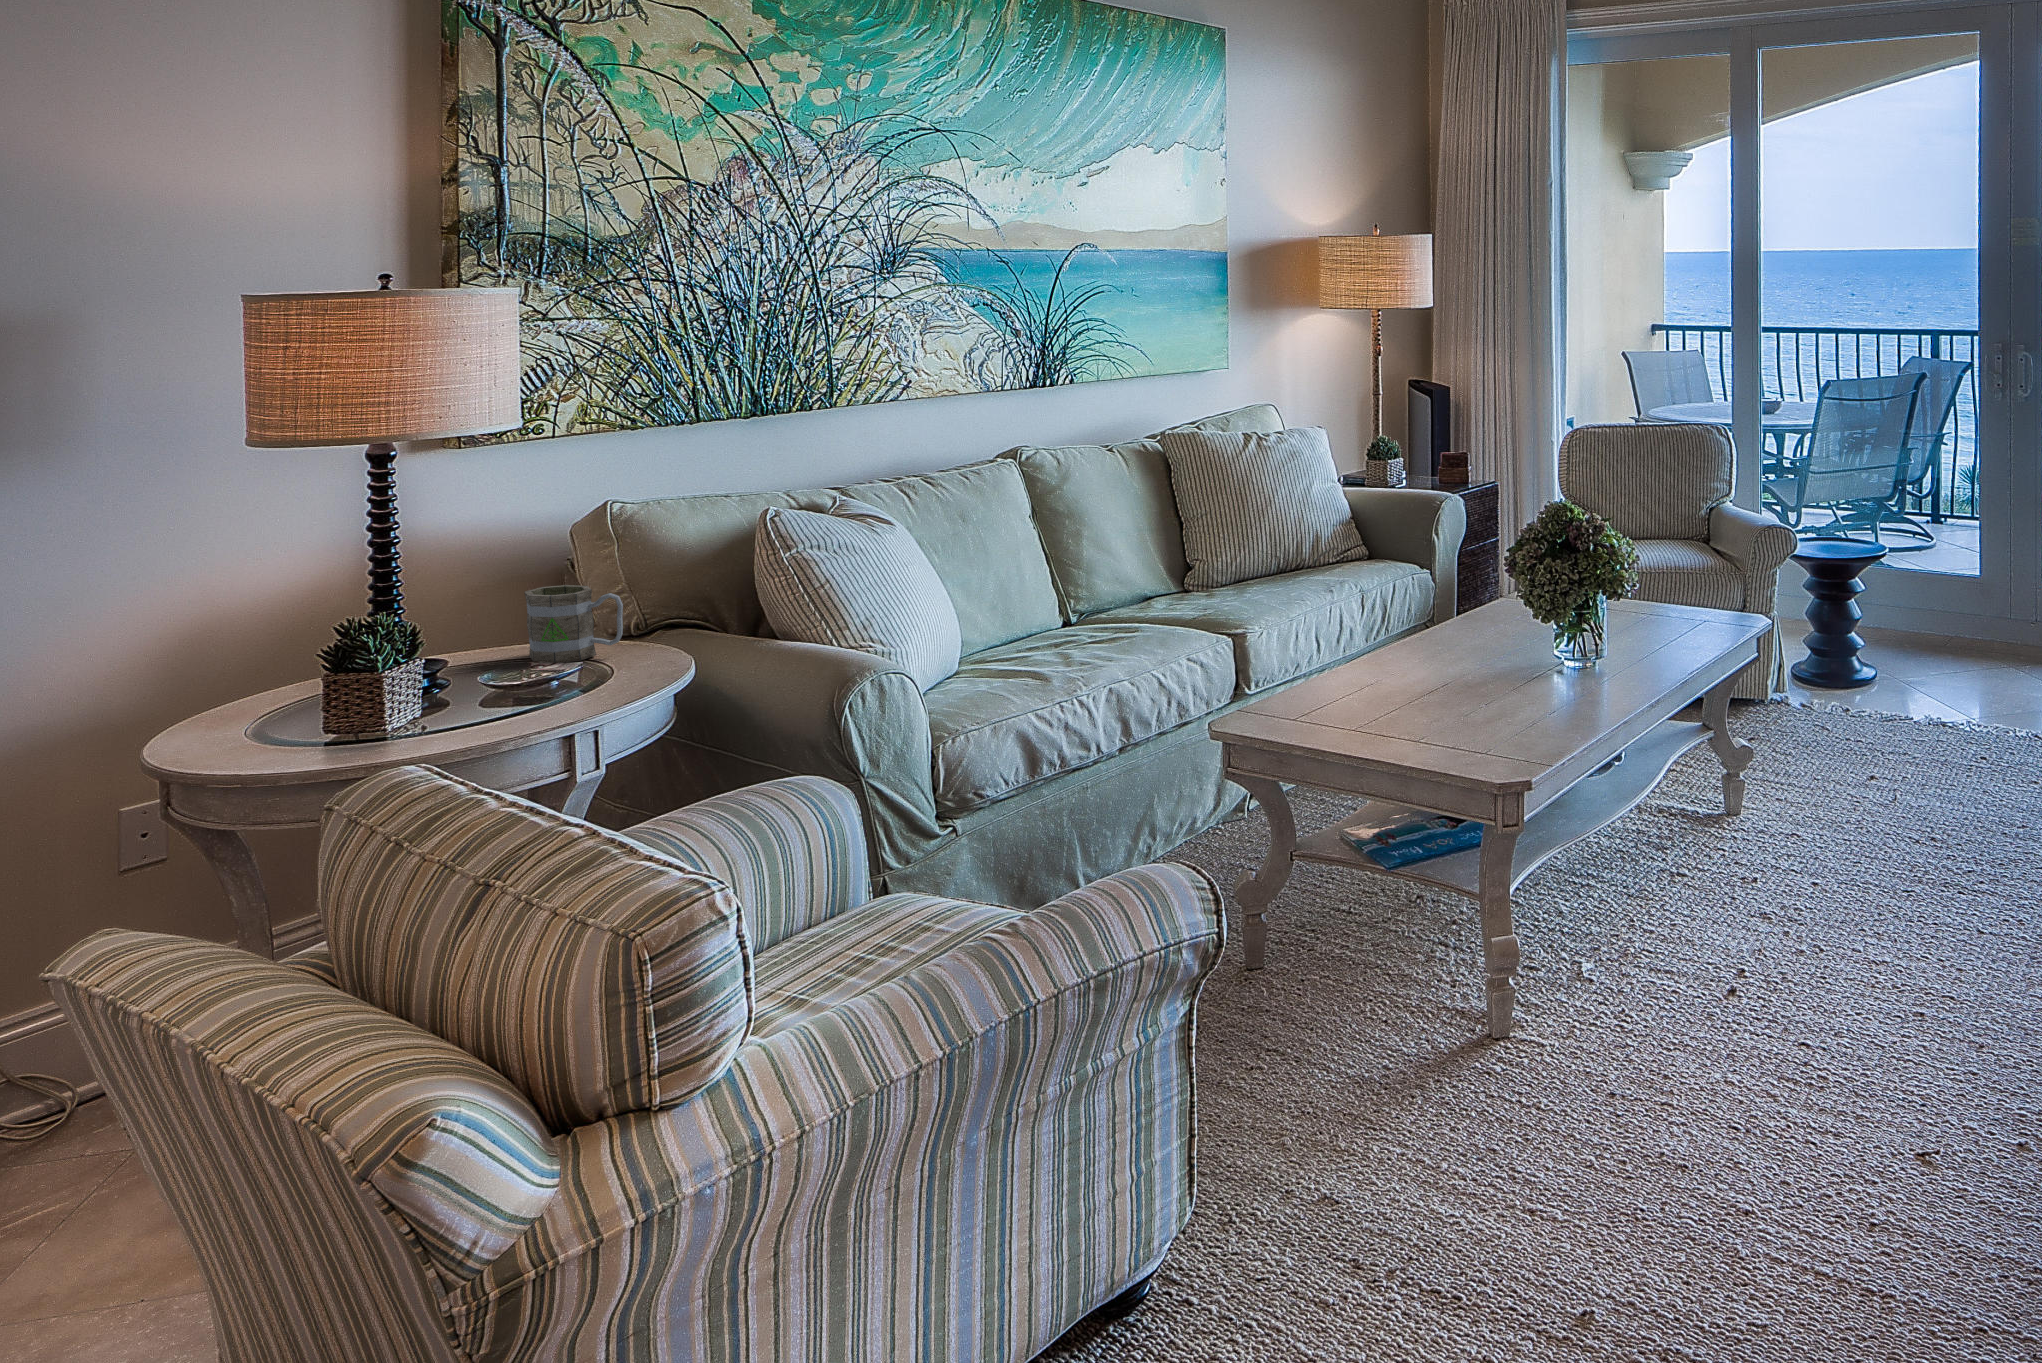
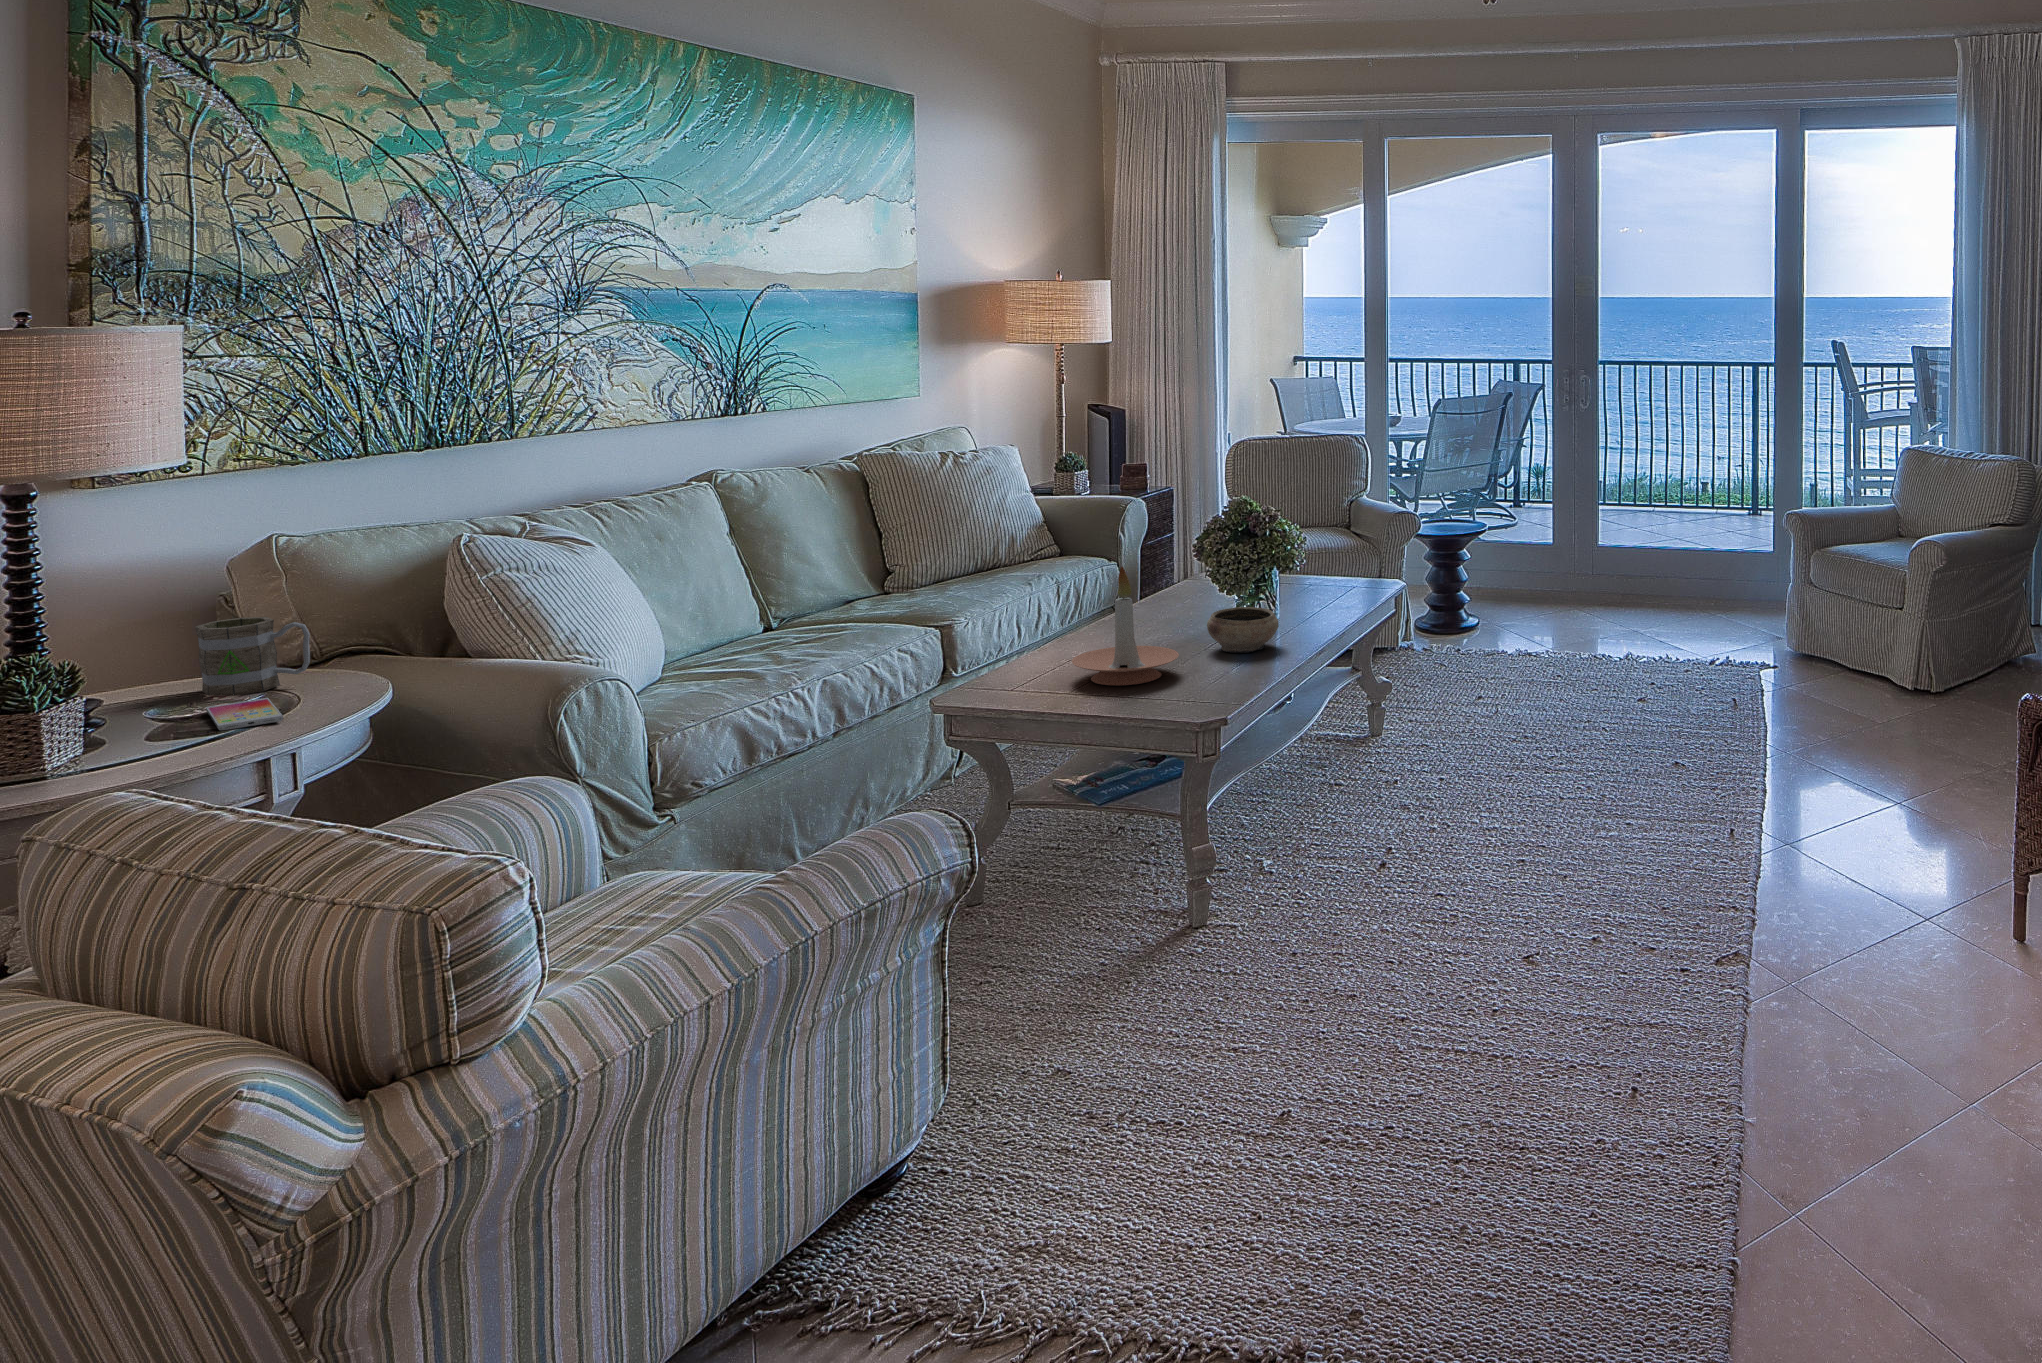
candle holder: none [1363,587,1480,722] -> present [1072,567,1179,685]
ceramic bowl: none [1516,639,1597,693] -> present [1207,607,1279,653]
smartphone: none [526,669,588,701] -> present [206,698,283,730]

